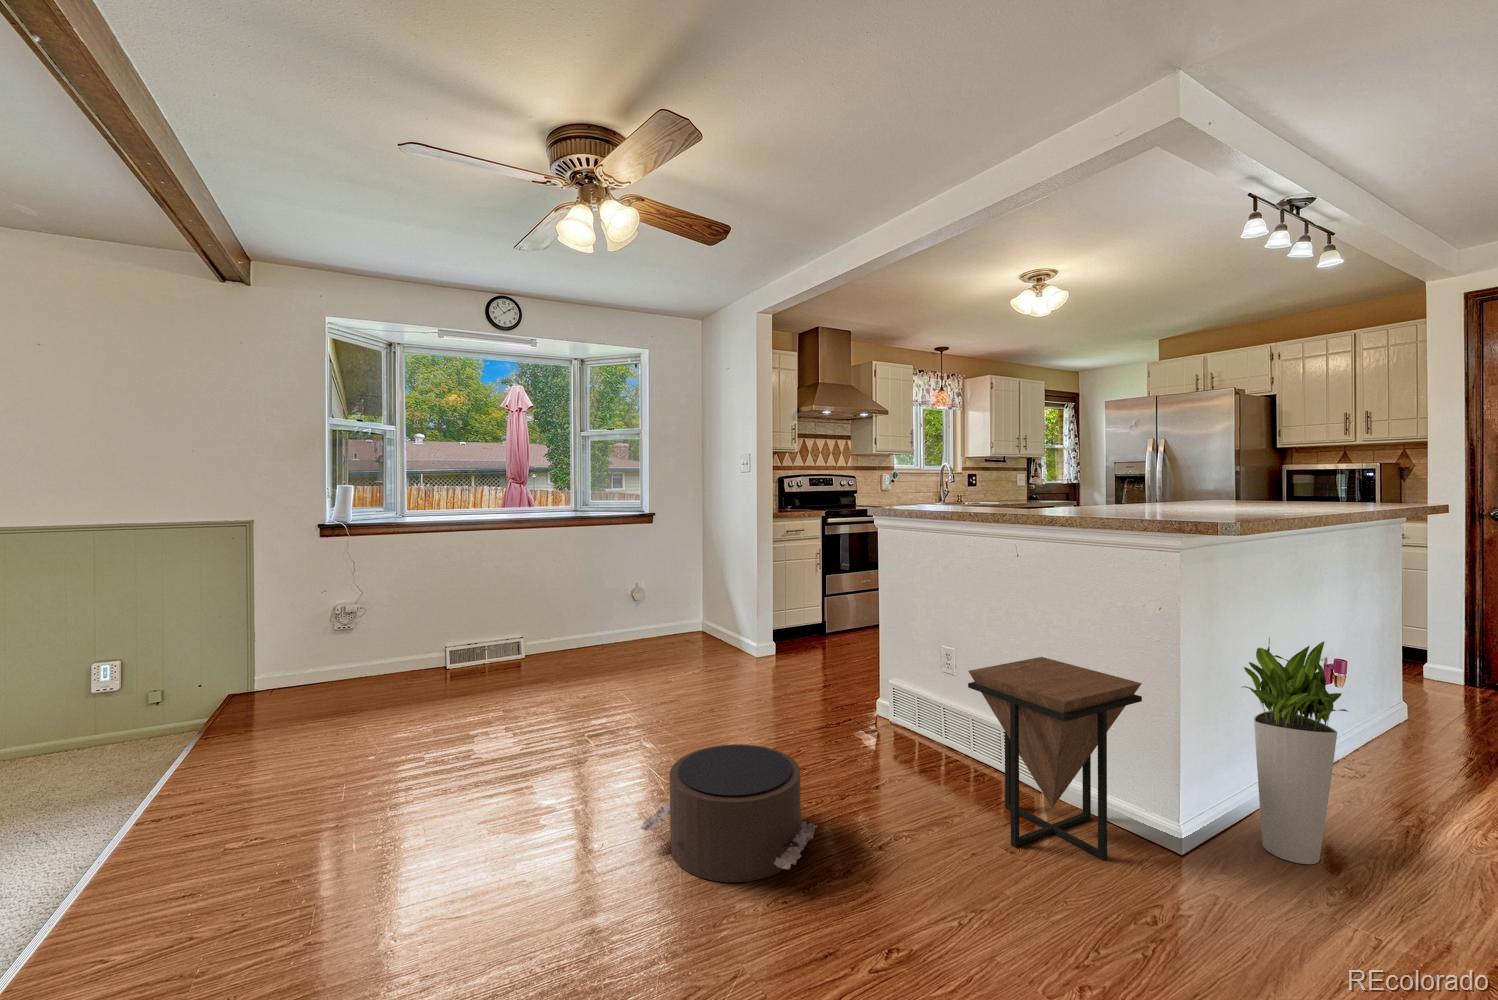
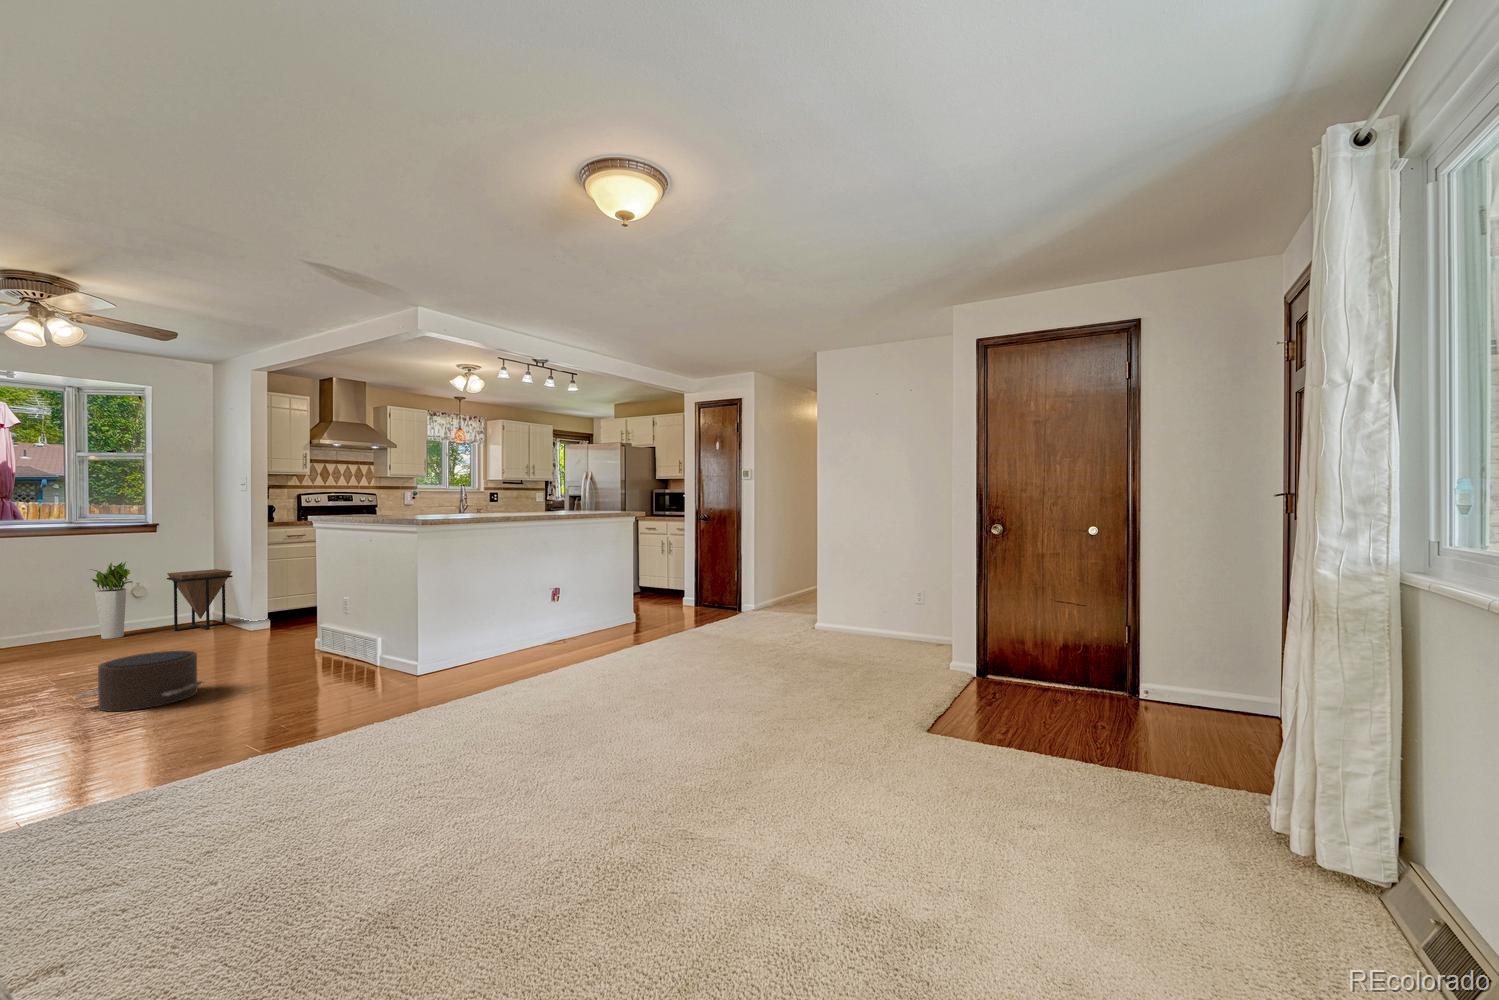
planter: present [1243,638,1347,864] -> present [92,562,132,639]
side table: present [968,657,1142,860] -> present [167,569,232,631]

